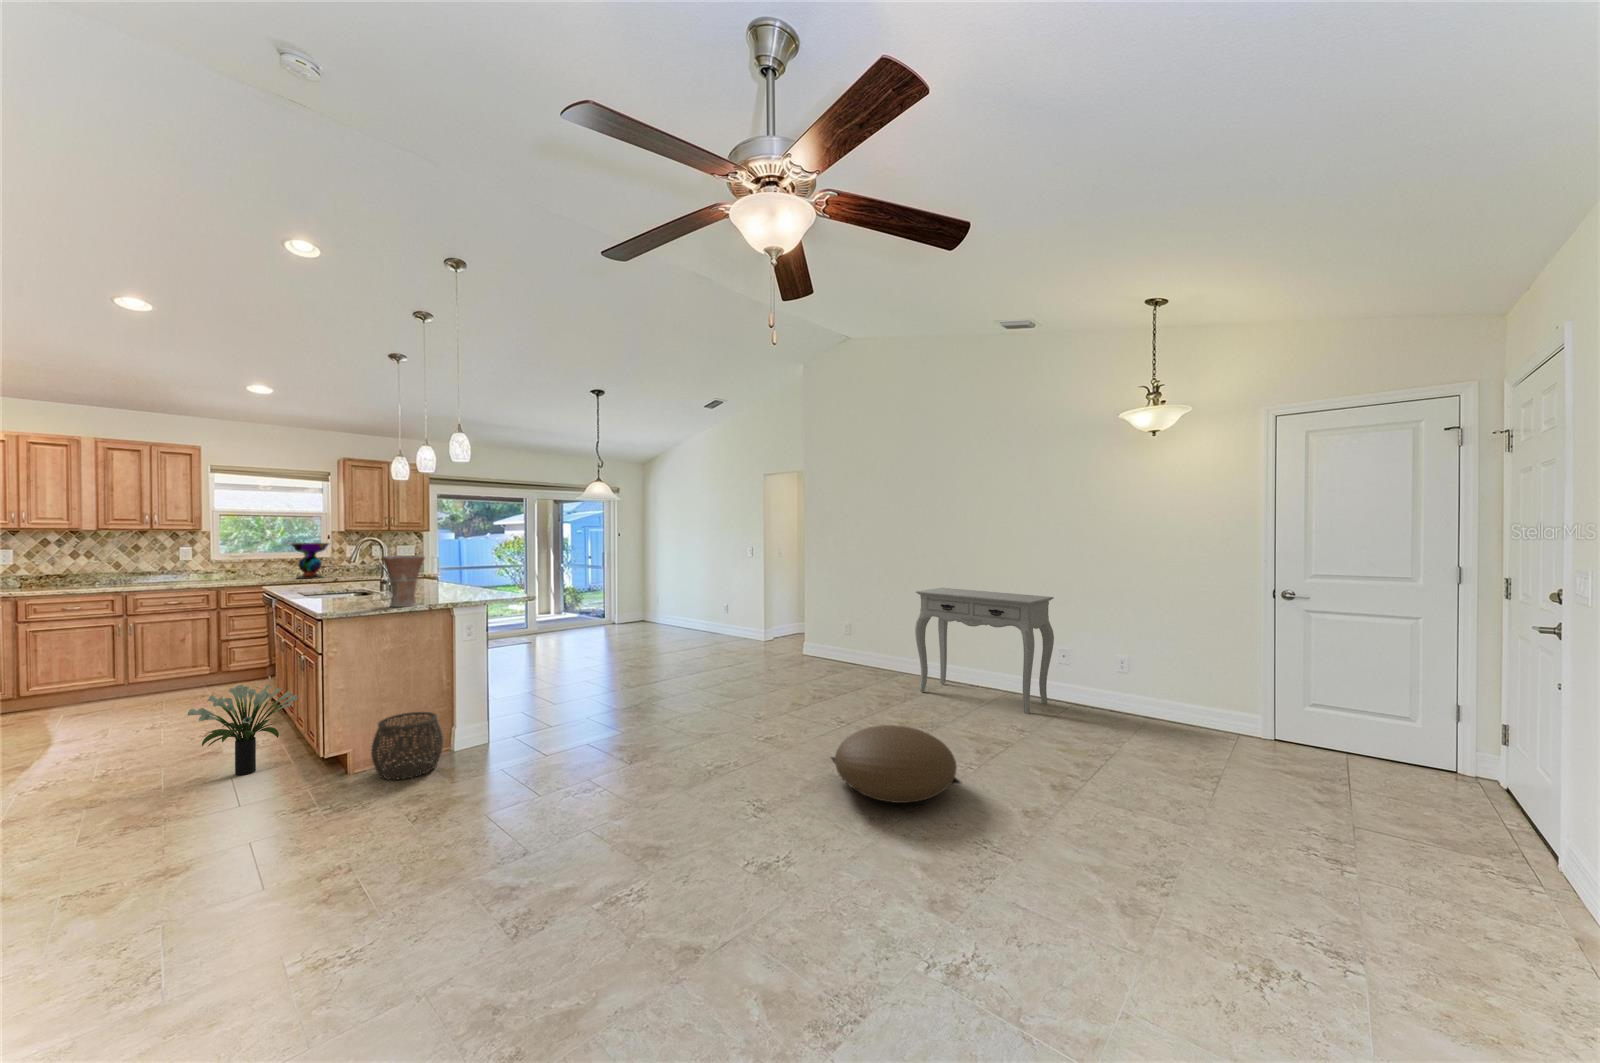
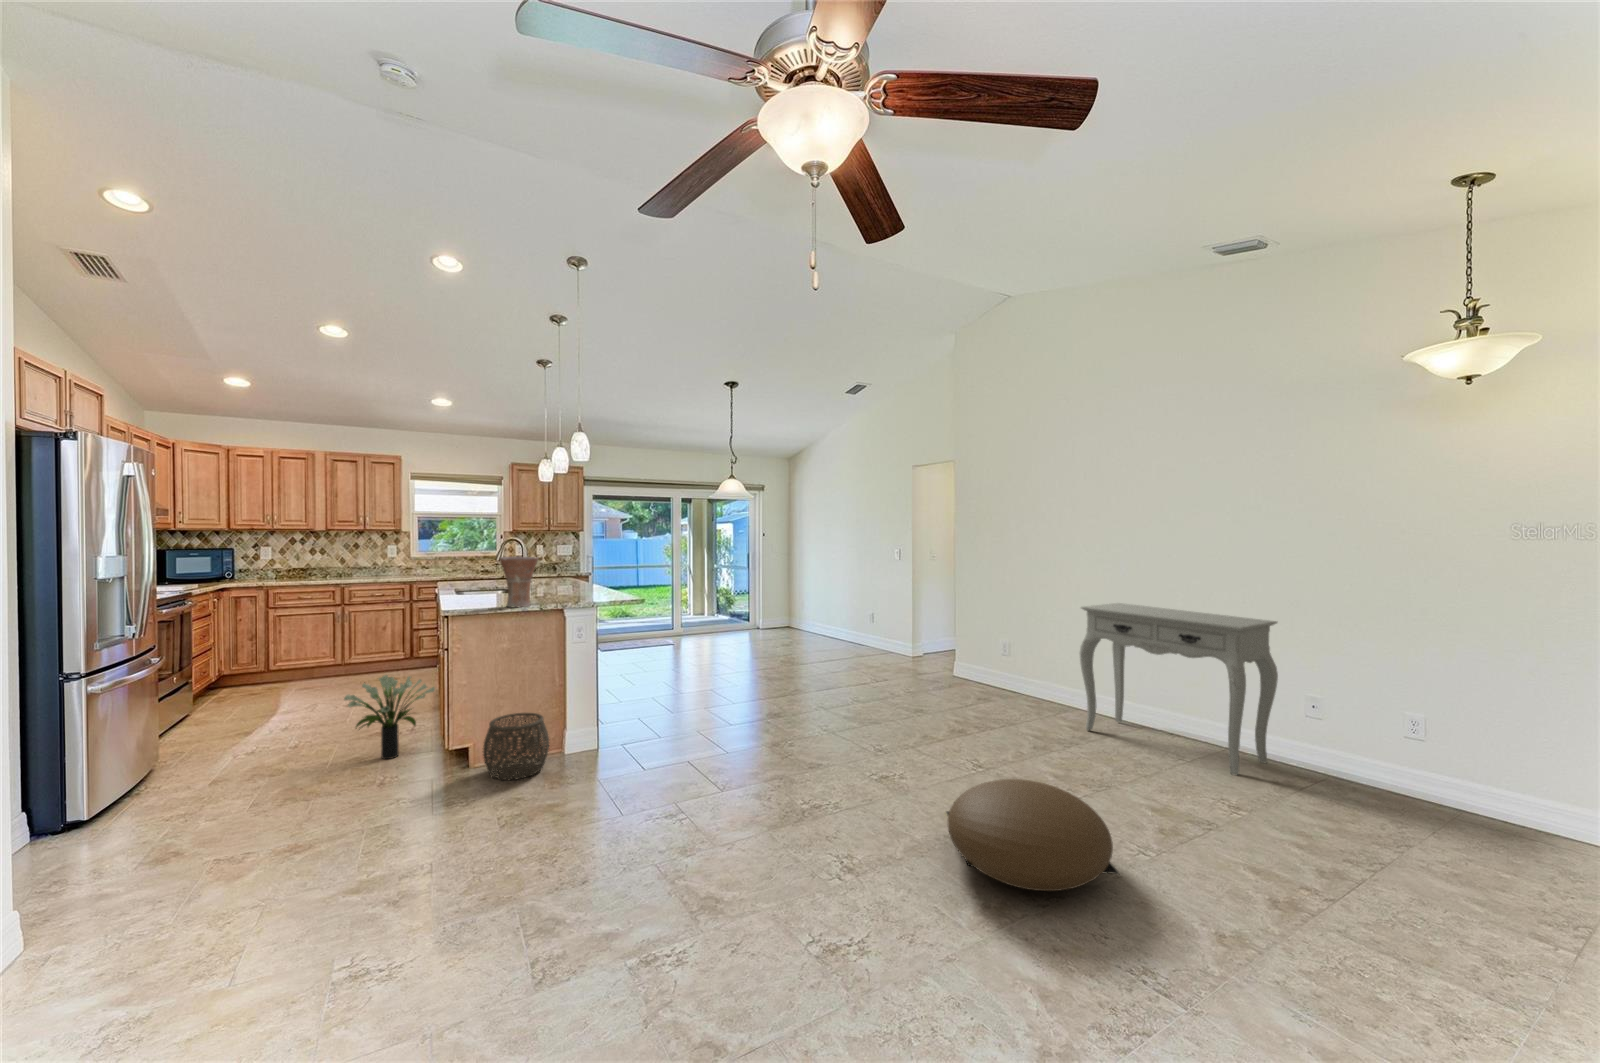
decorative bowl: present [291,543,329,579] -> none [469,542,502,575]

